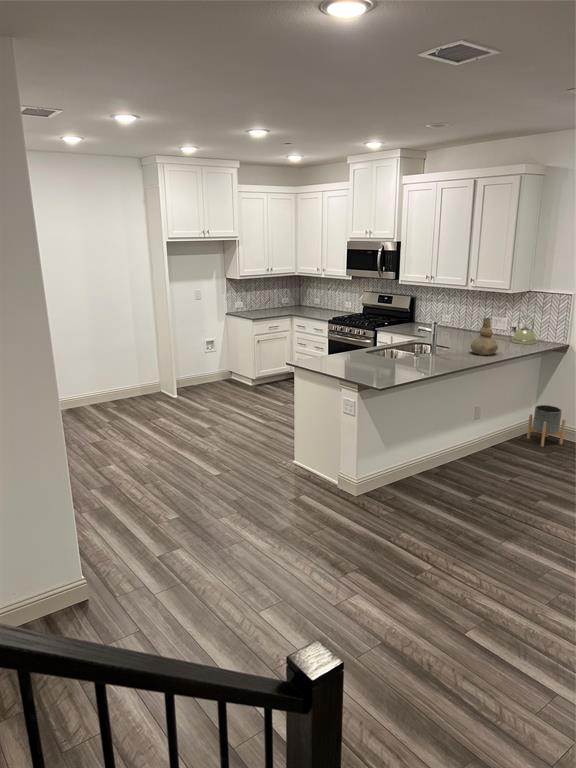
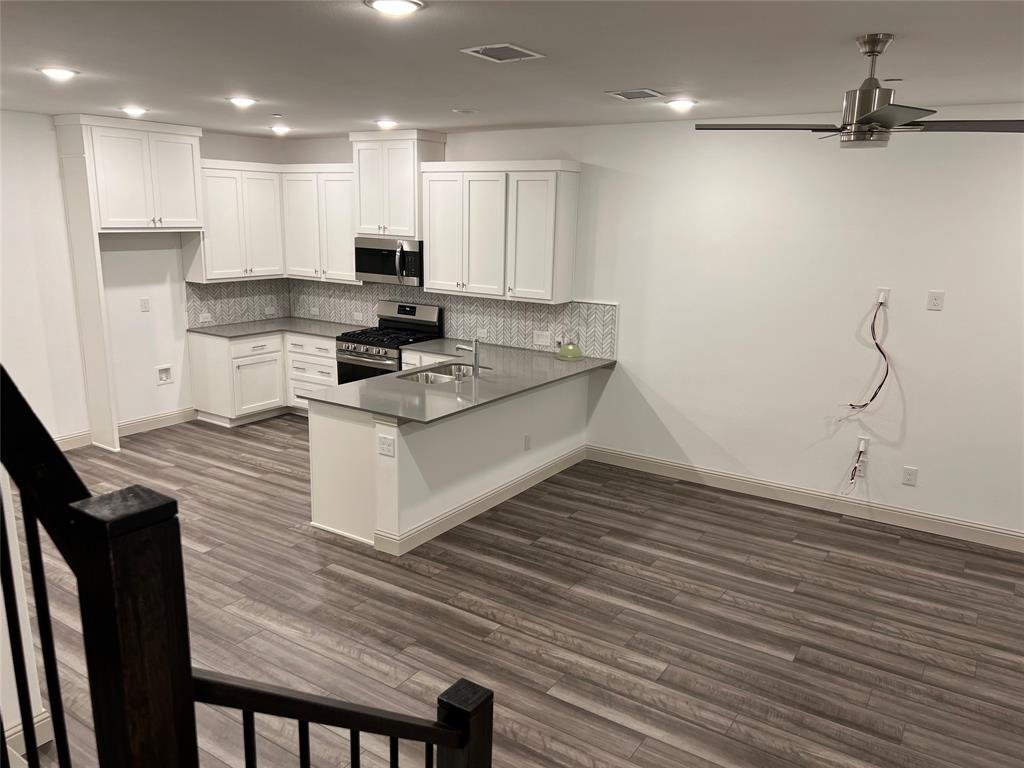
vase: present [470,318,498,355] -> none [516,333,546,376]
planter: present [527,405,565,447] -> none [579,429,618,476]

